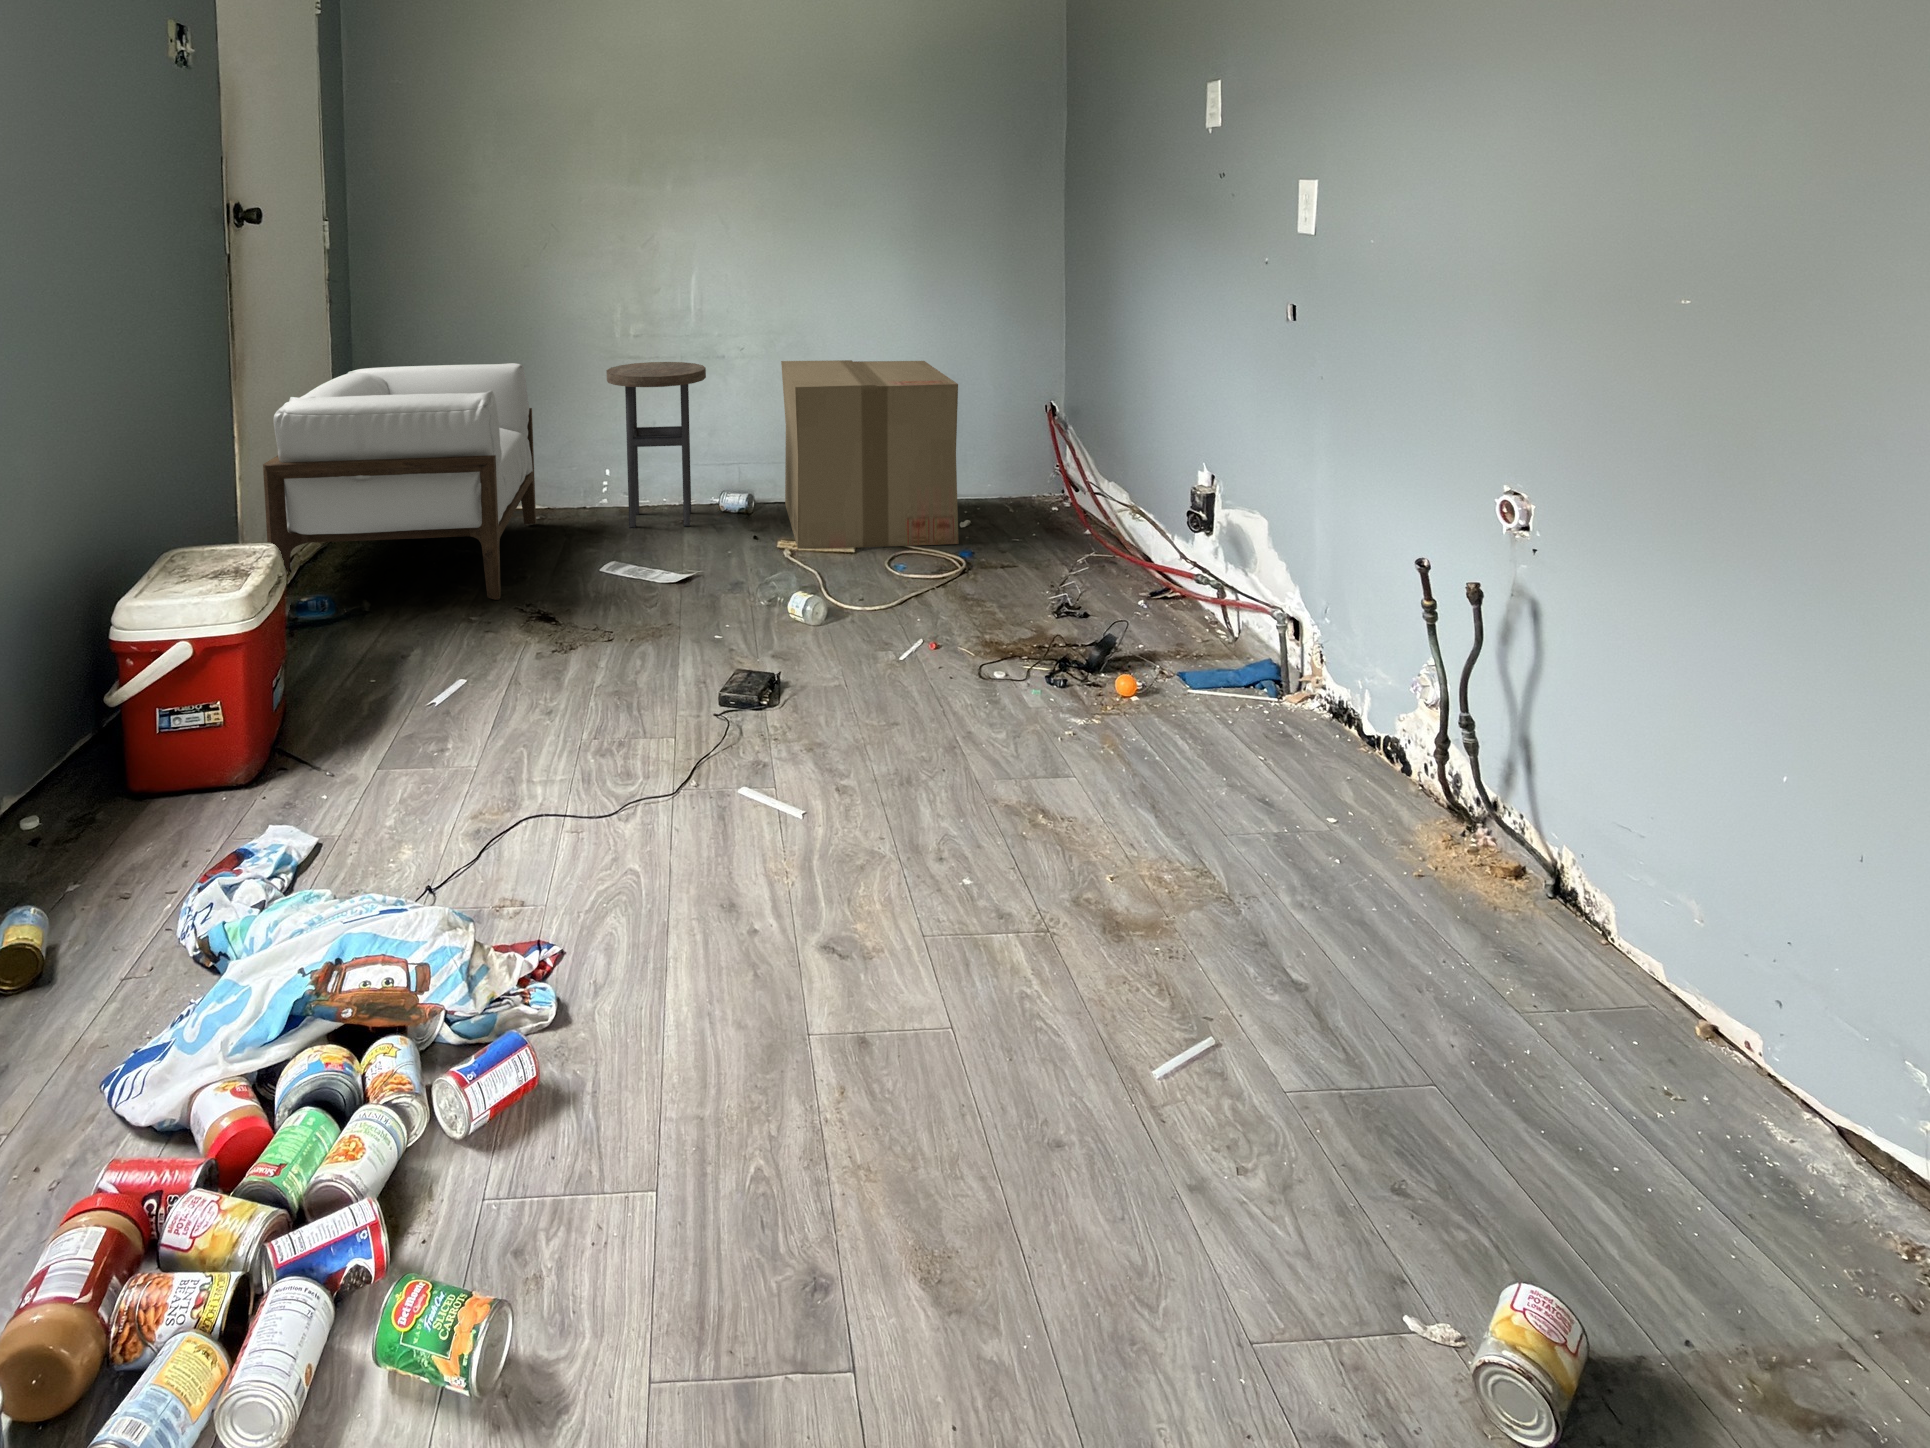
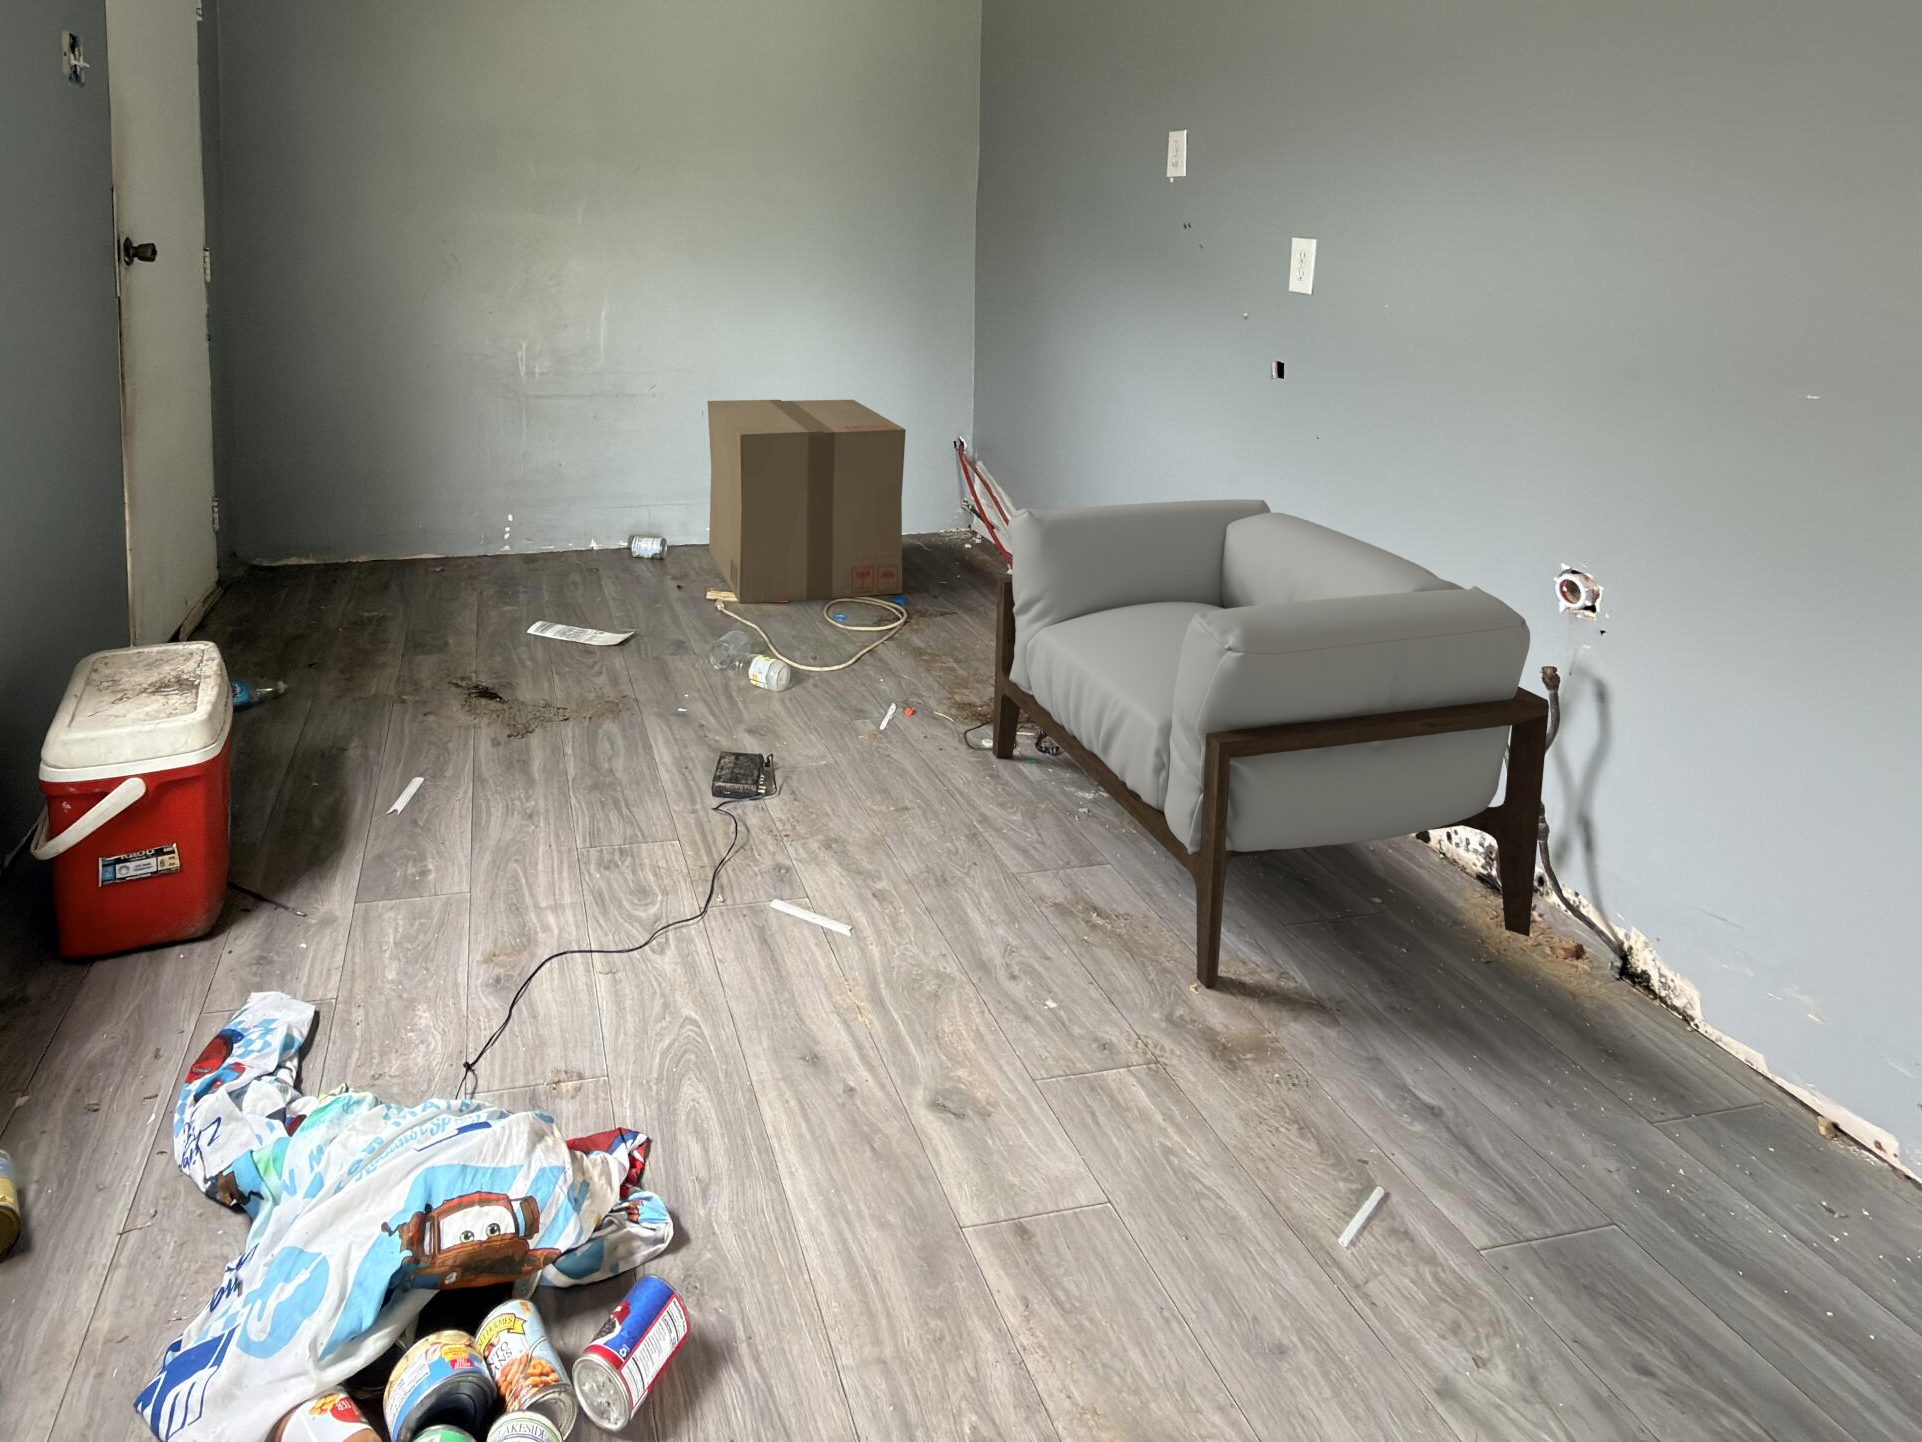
side table: present [606,362,706,528] -> none [526,403,634,584]
armchair: present [263,363,536,600] -> present [992,499,1549,989]

